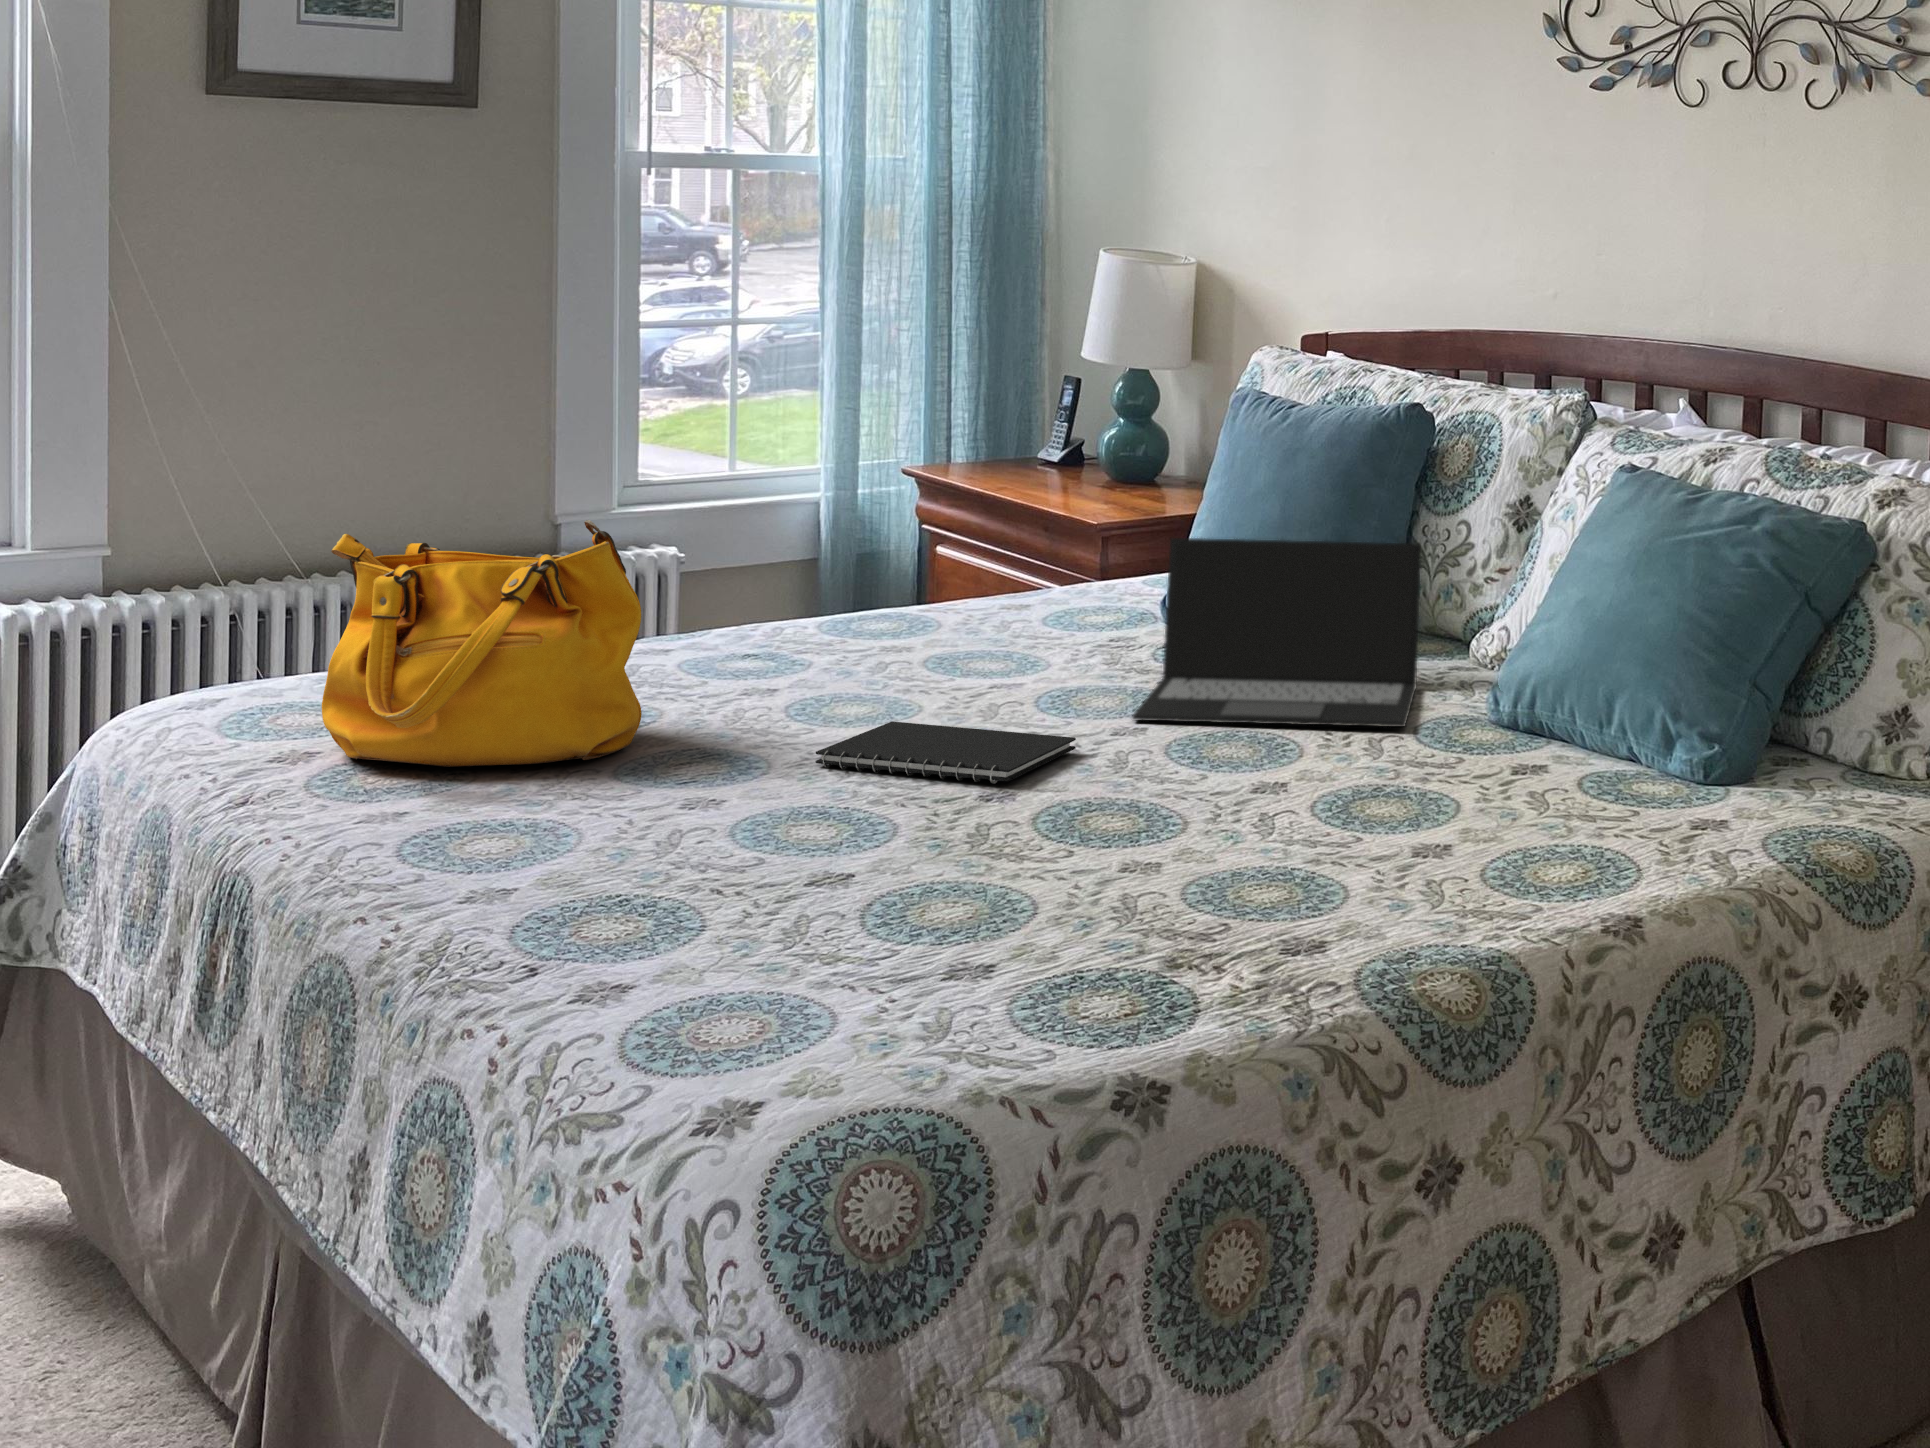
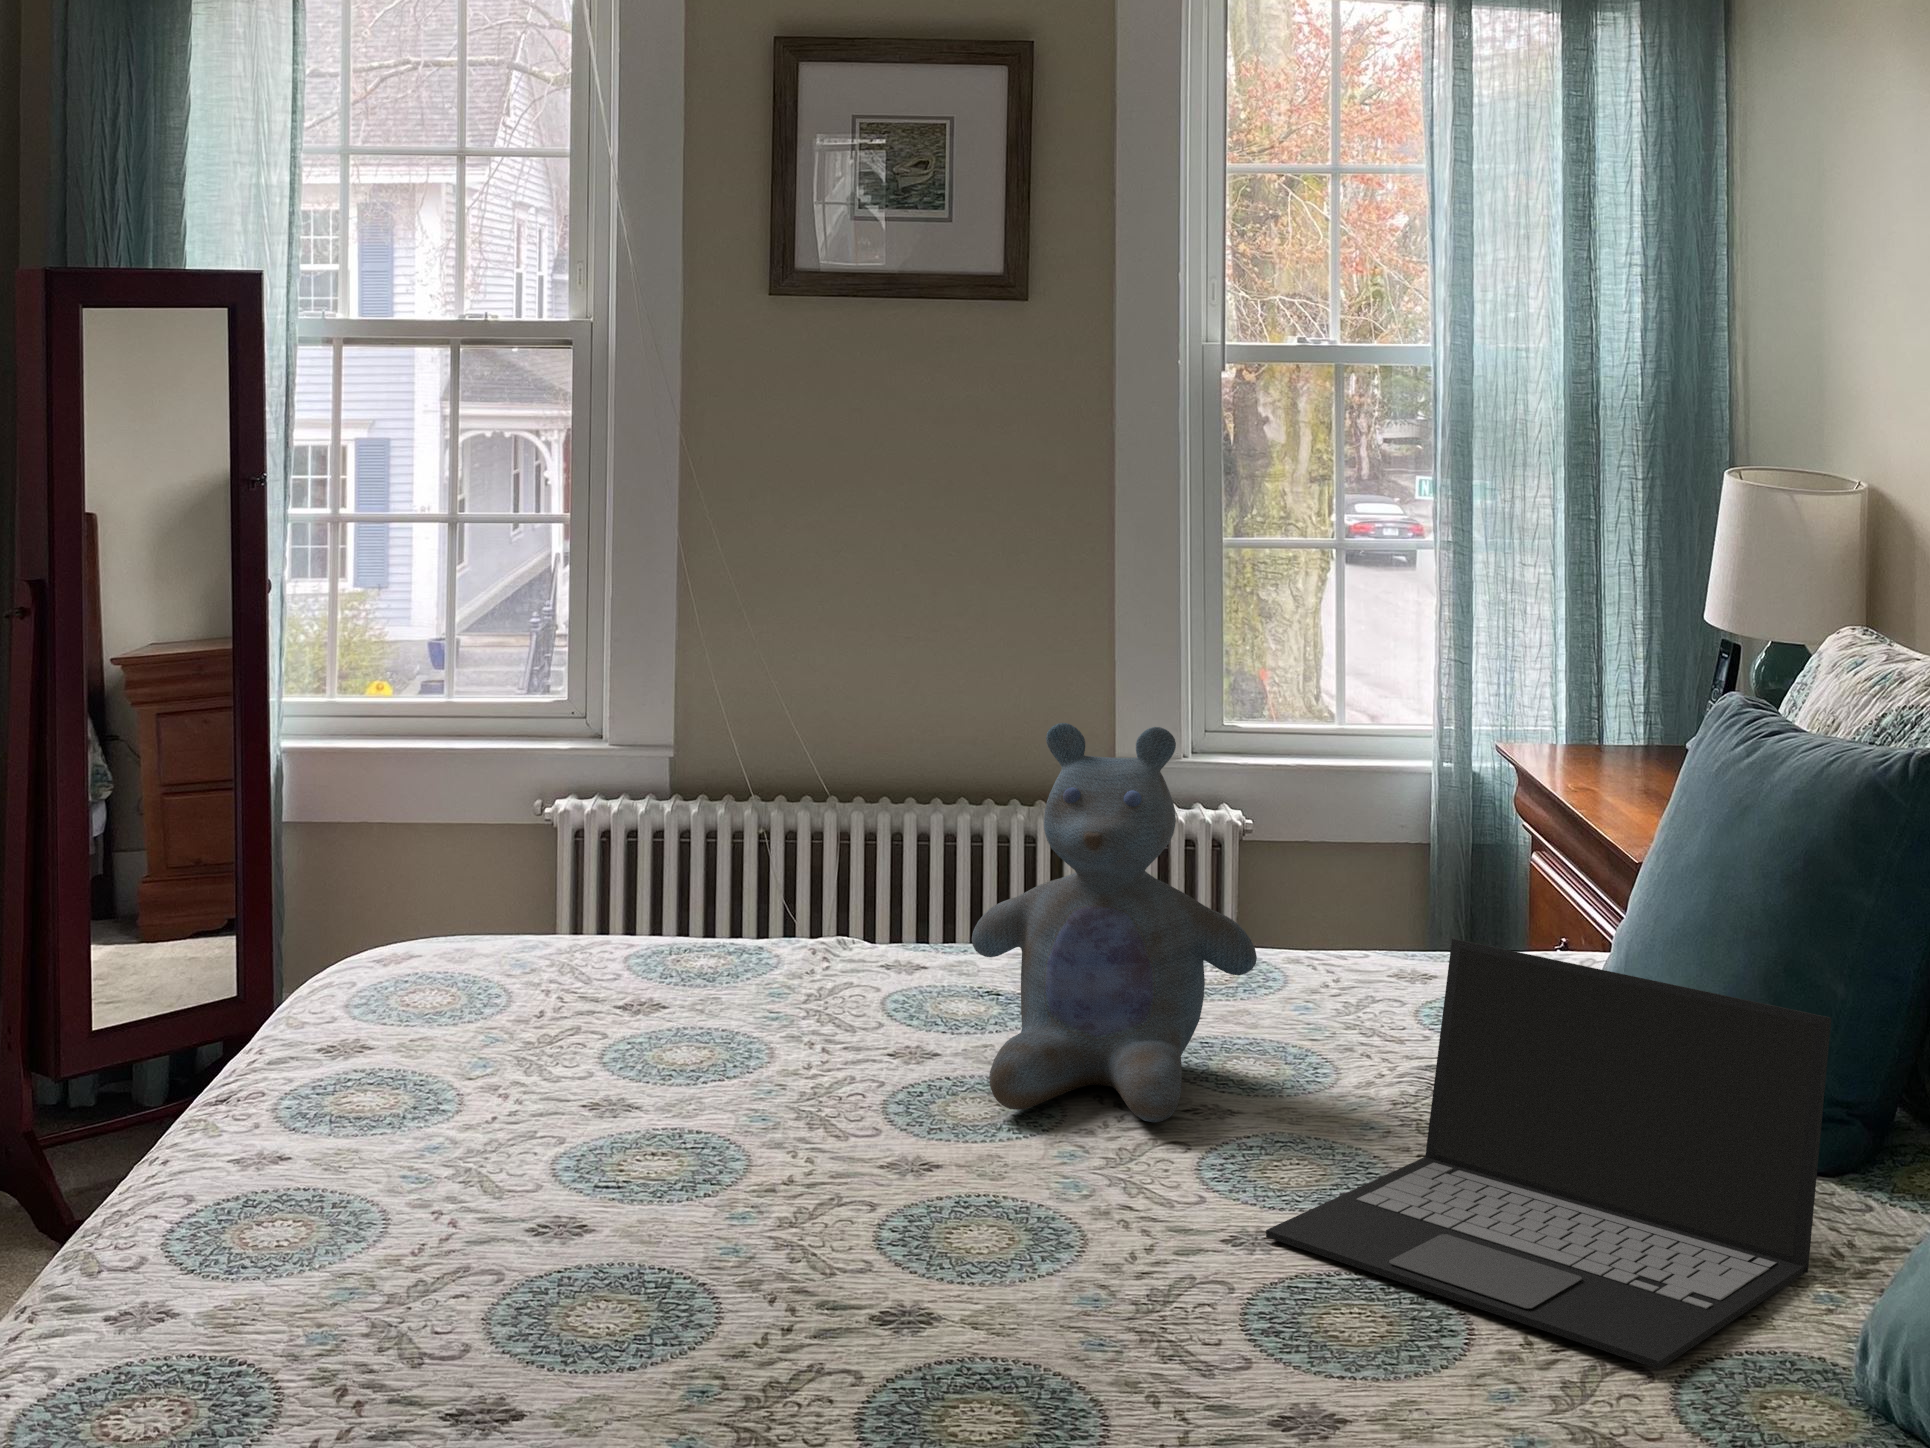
stuffed bear: none [795,419,1009,696] -> present [972,723,1257,1122]
handbag: present [322,520,642,767] -> none [334,822,680,1147]
notebook: present [815,721,1076,784] -> none [768,1166,1104,1327]

